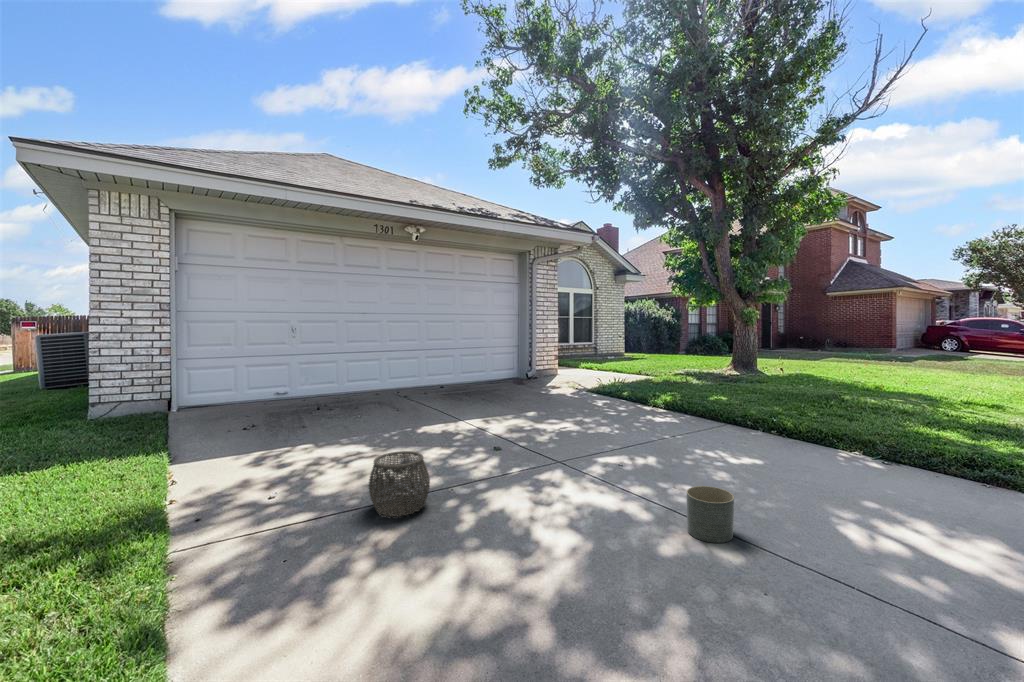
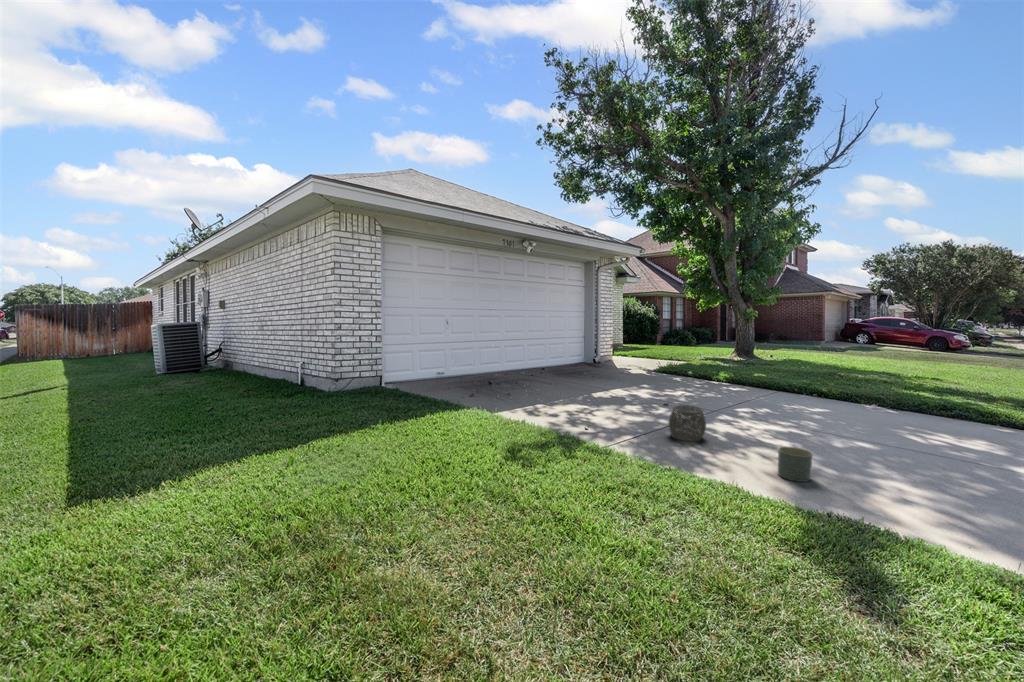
planter: present [686,486,734,543] -> present [778,447,813,482]

